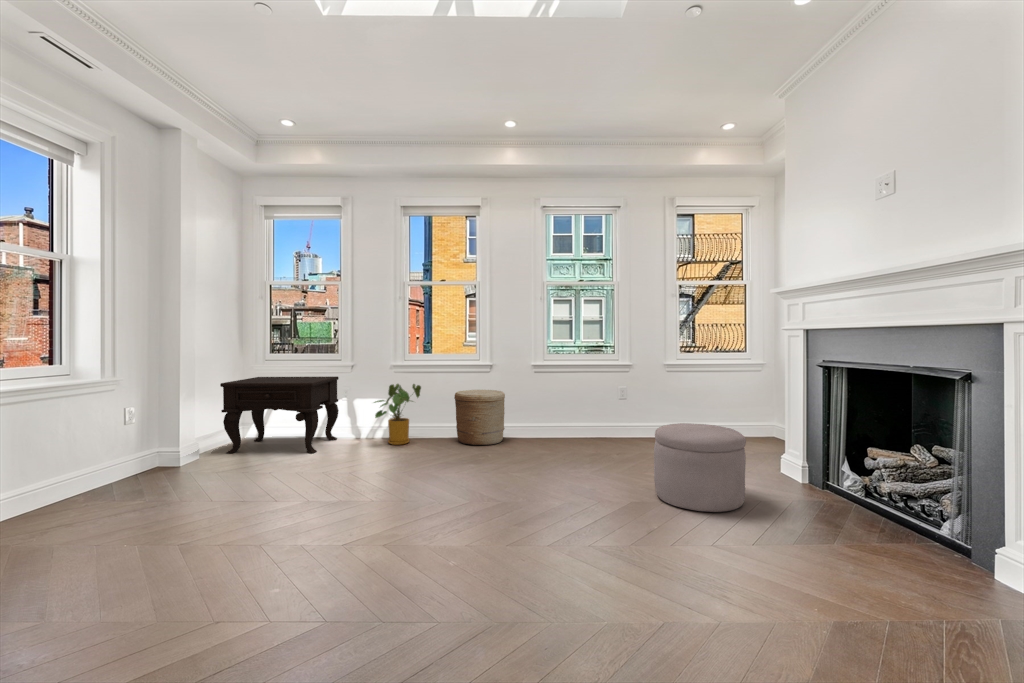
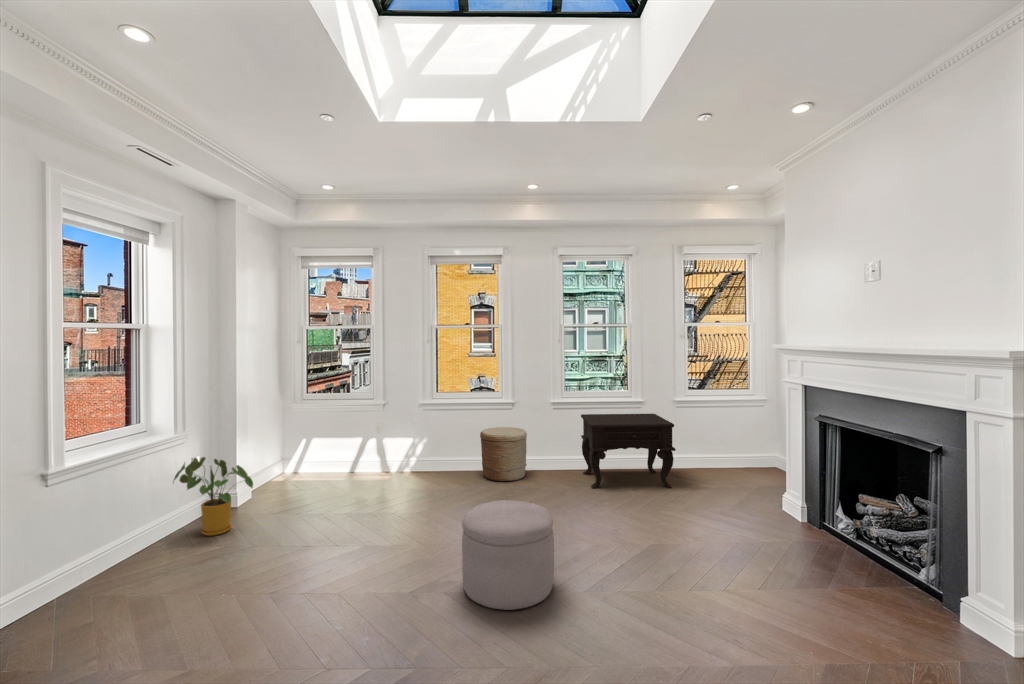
side table: present [220,377,339,453] -> present [581,414,676,488]
house plant: present [374,384,421,445] -> present [174,457,253,536]
ottoman: present [654,423,746,512] -> present [462,500,554,610]

